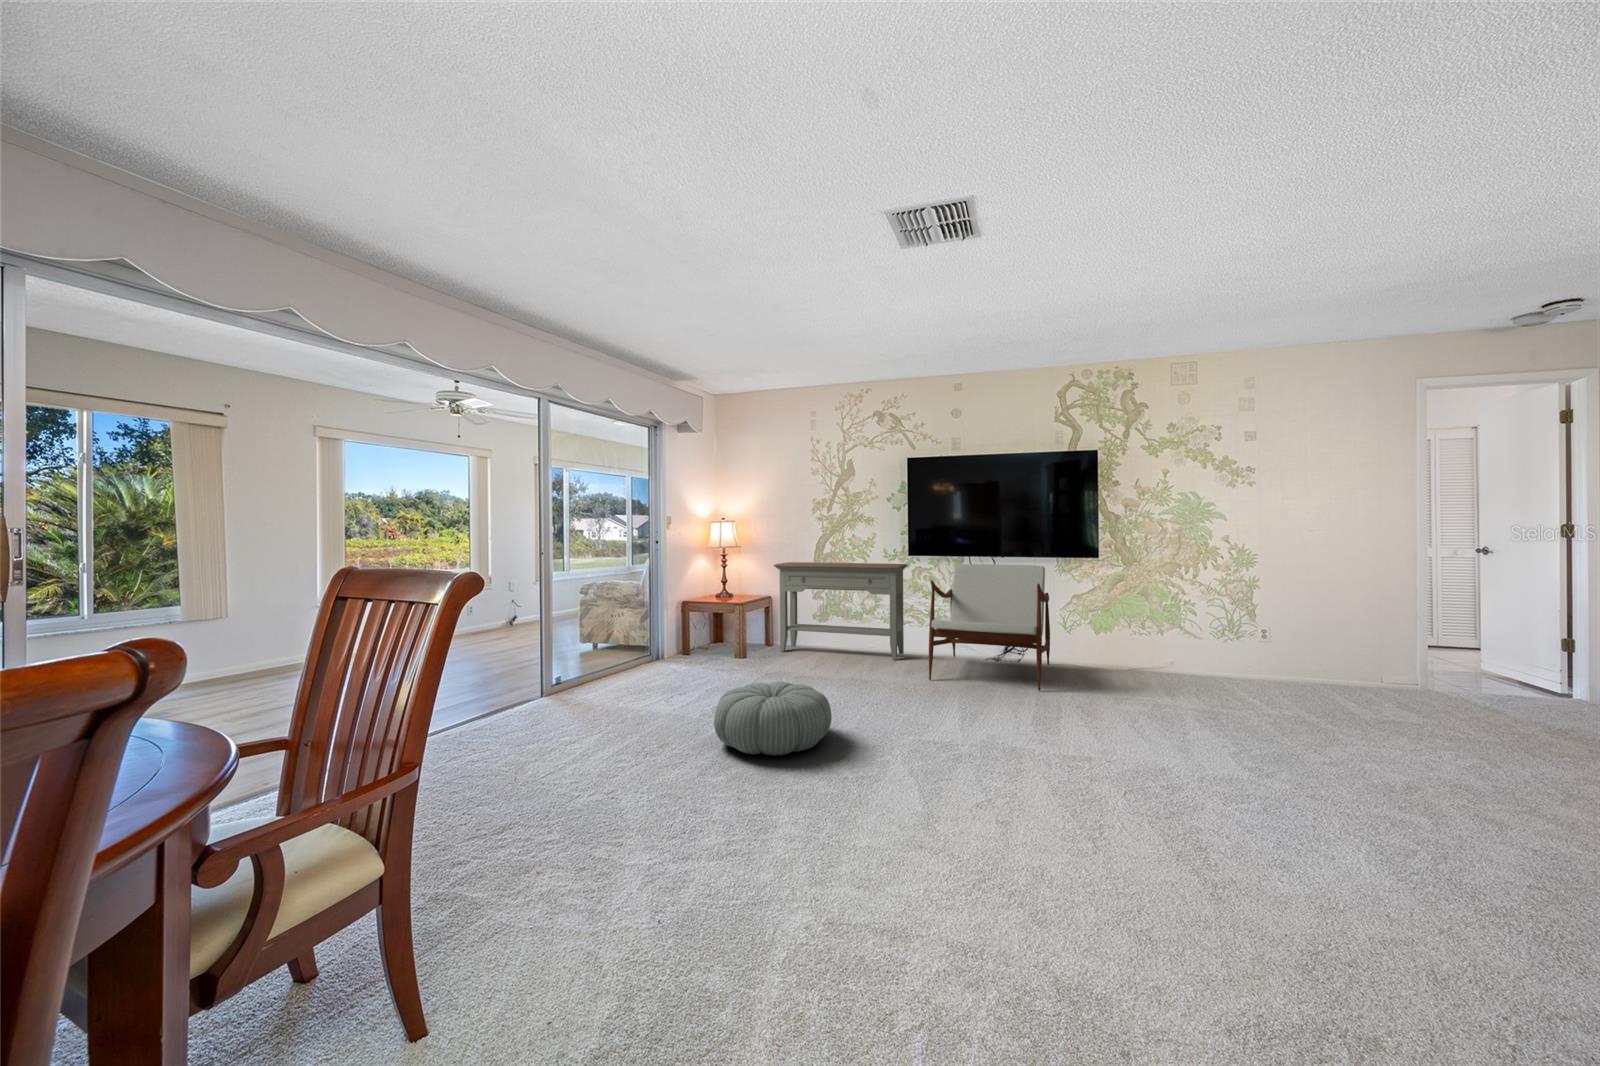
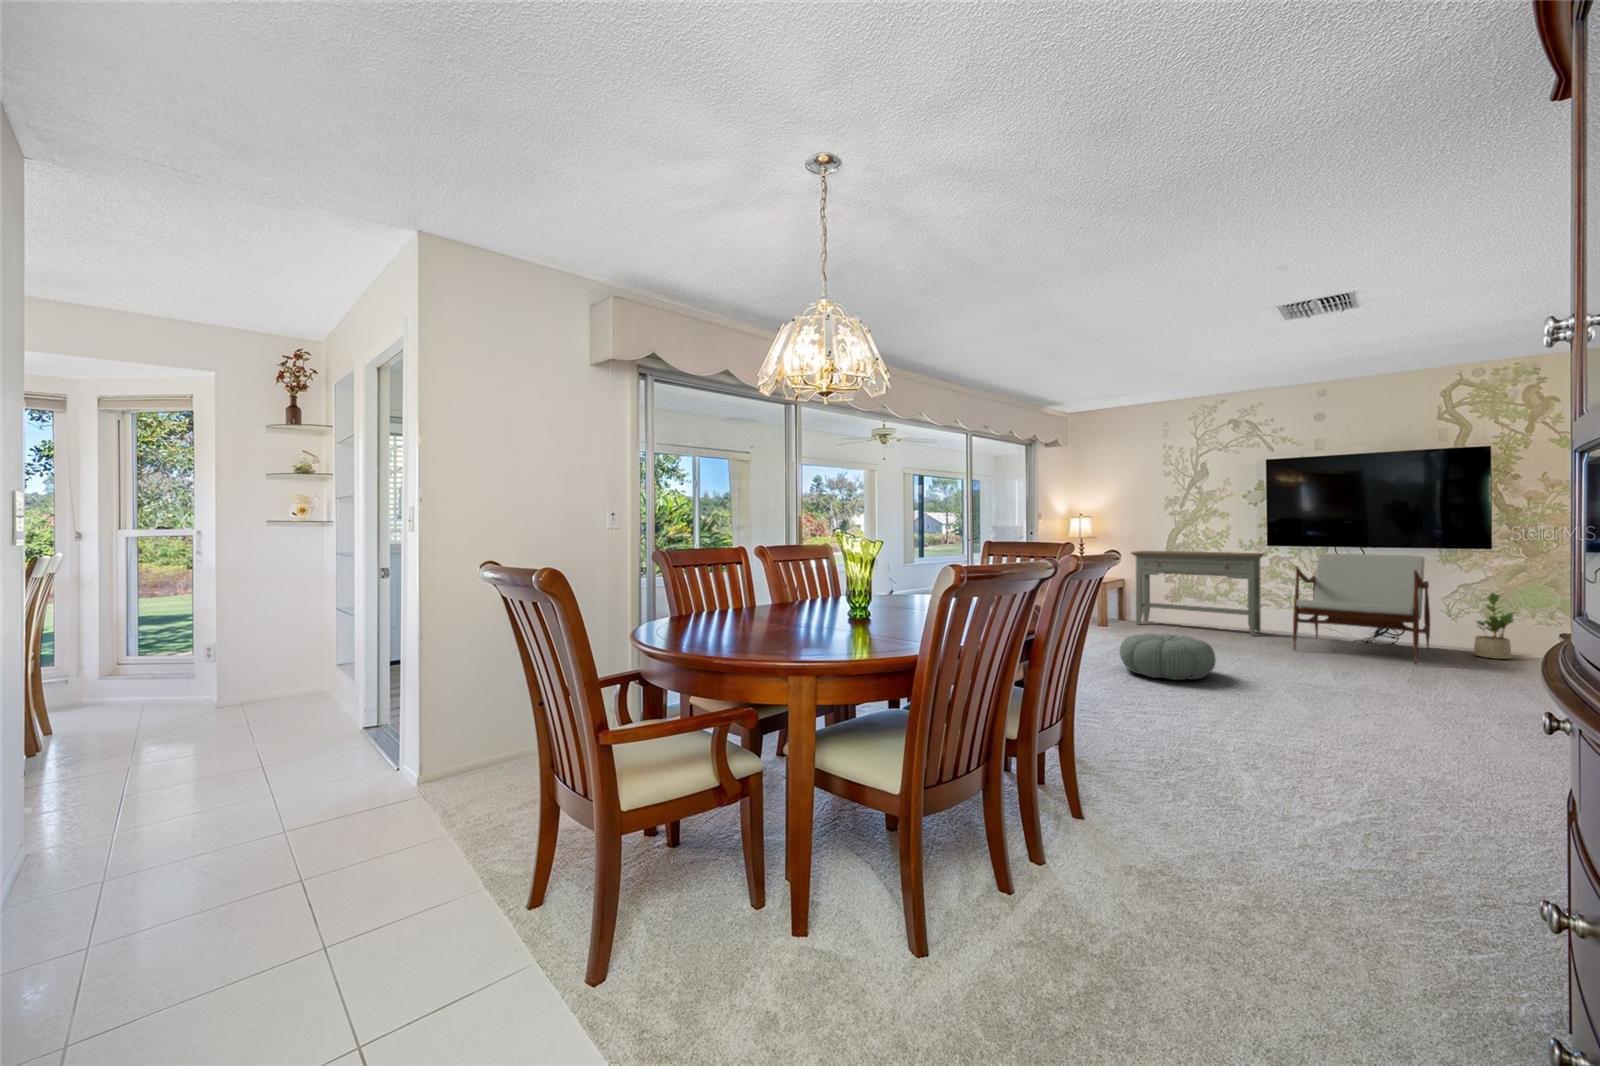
potted plant: none [1085,604,1119,674] -> present [1474,593,1515,659]

